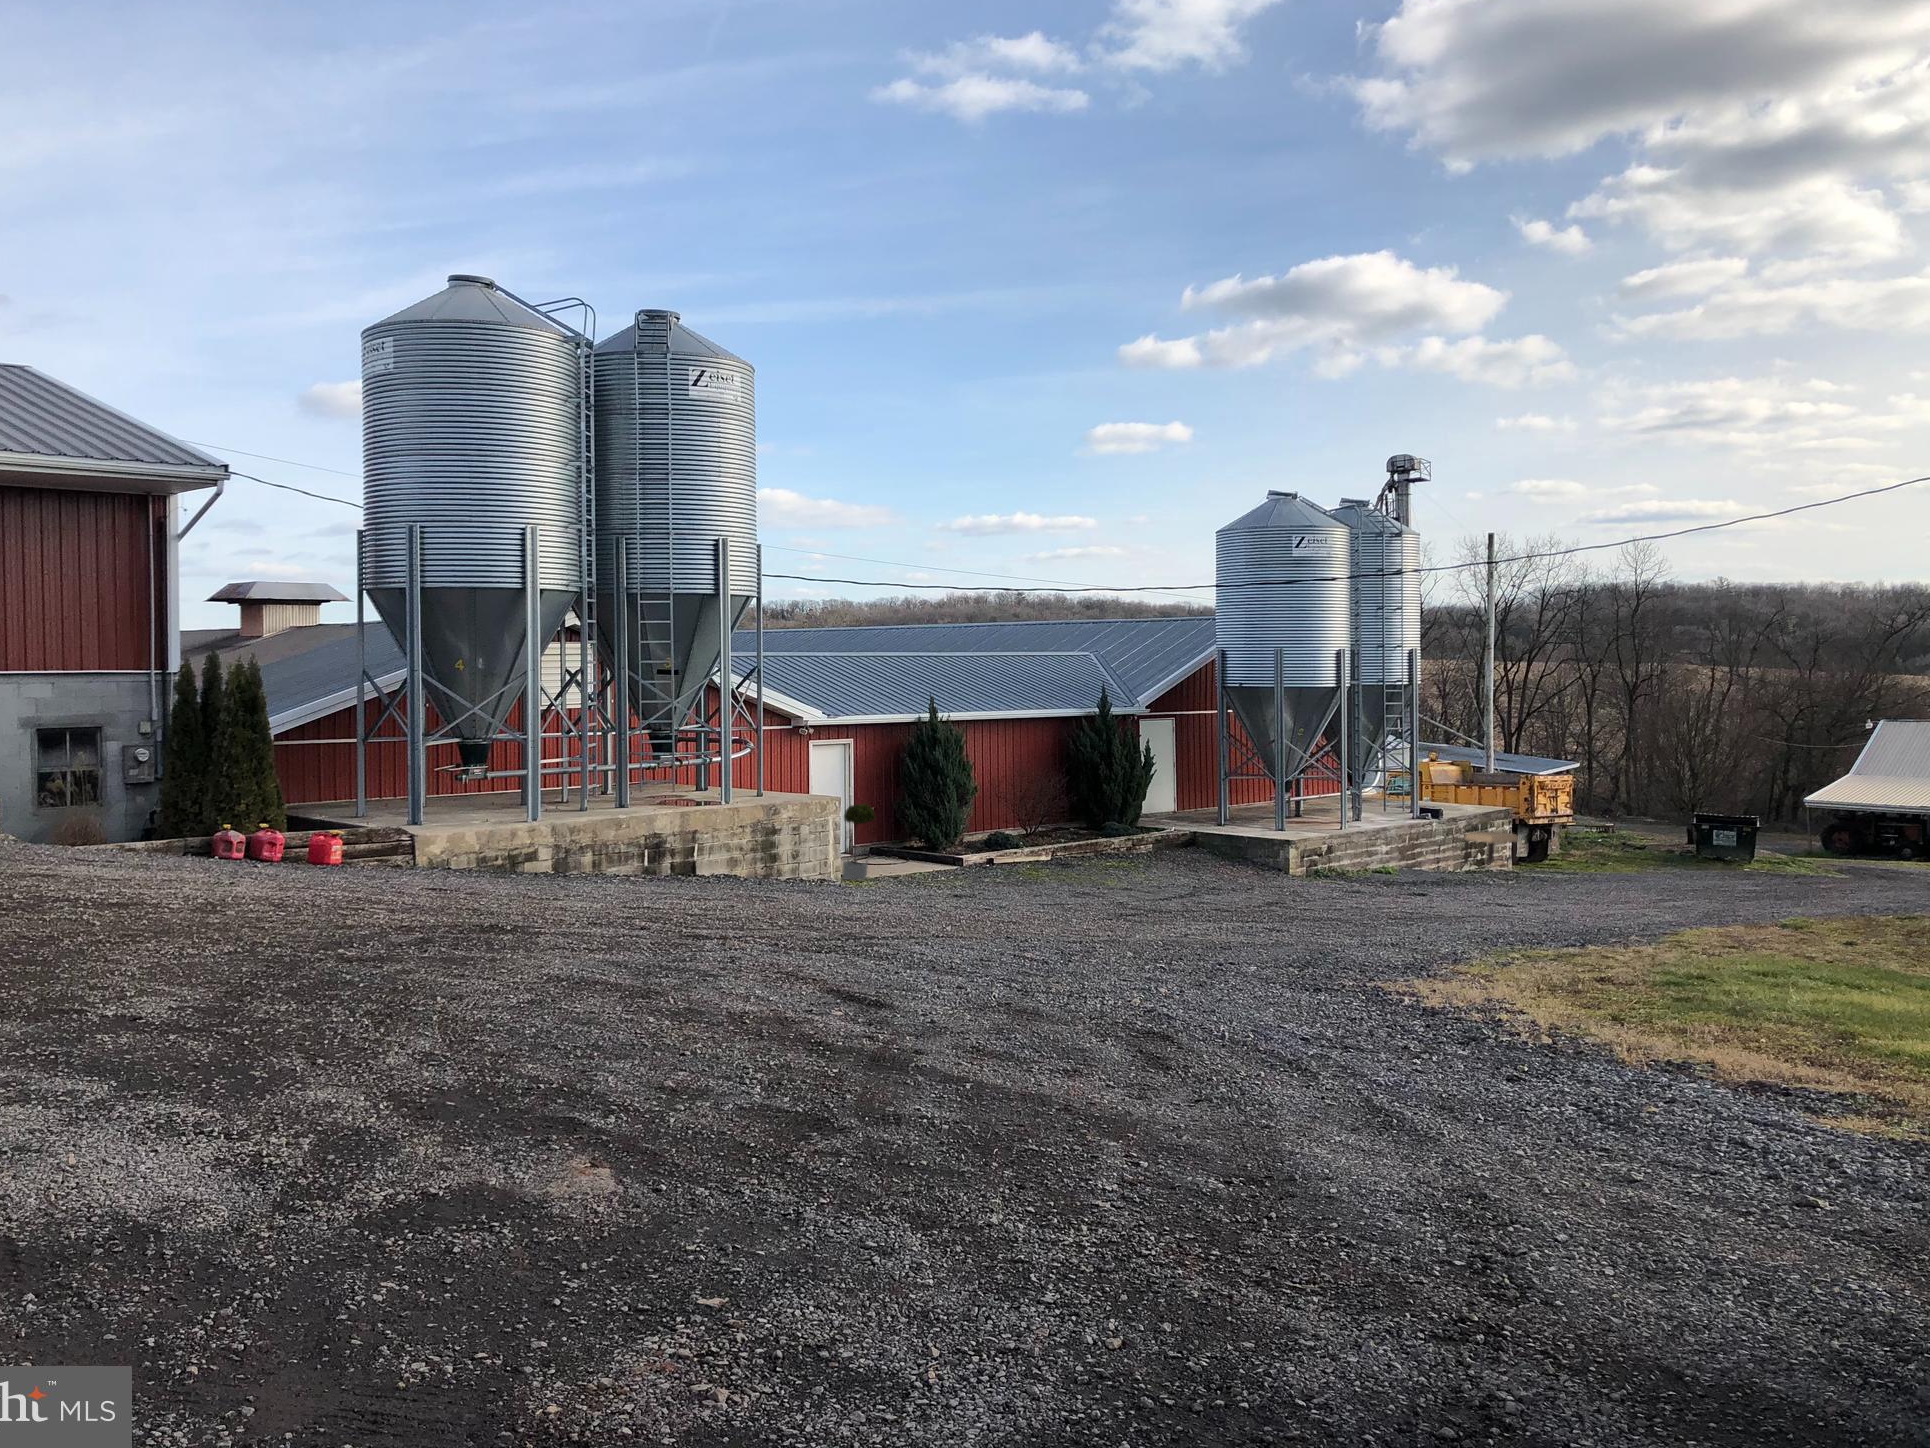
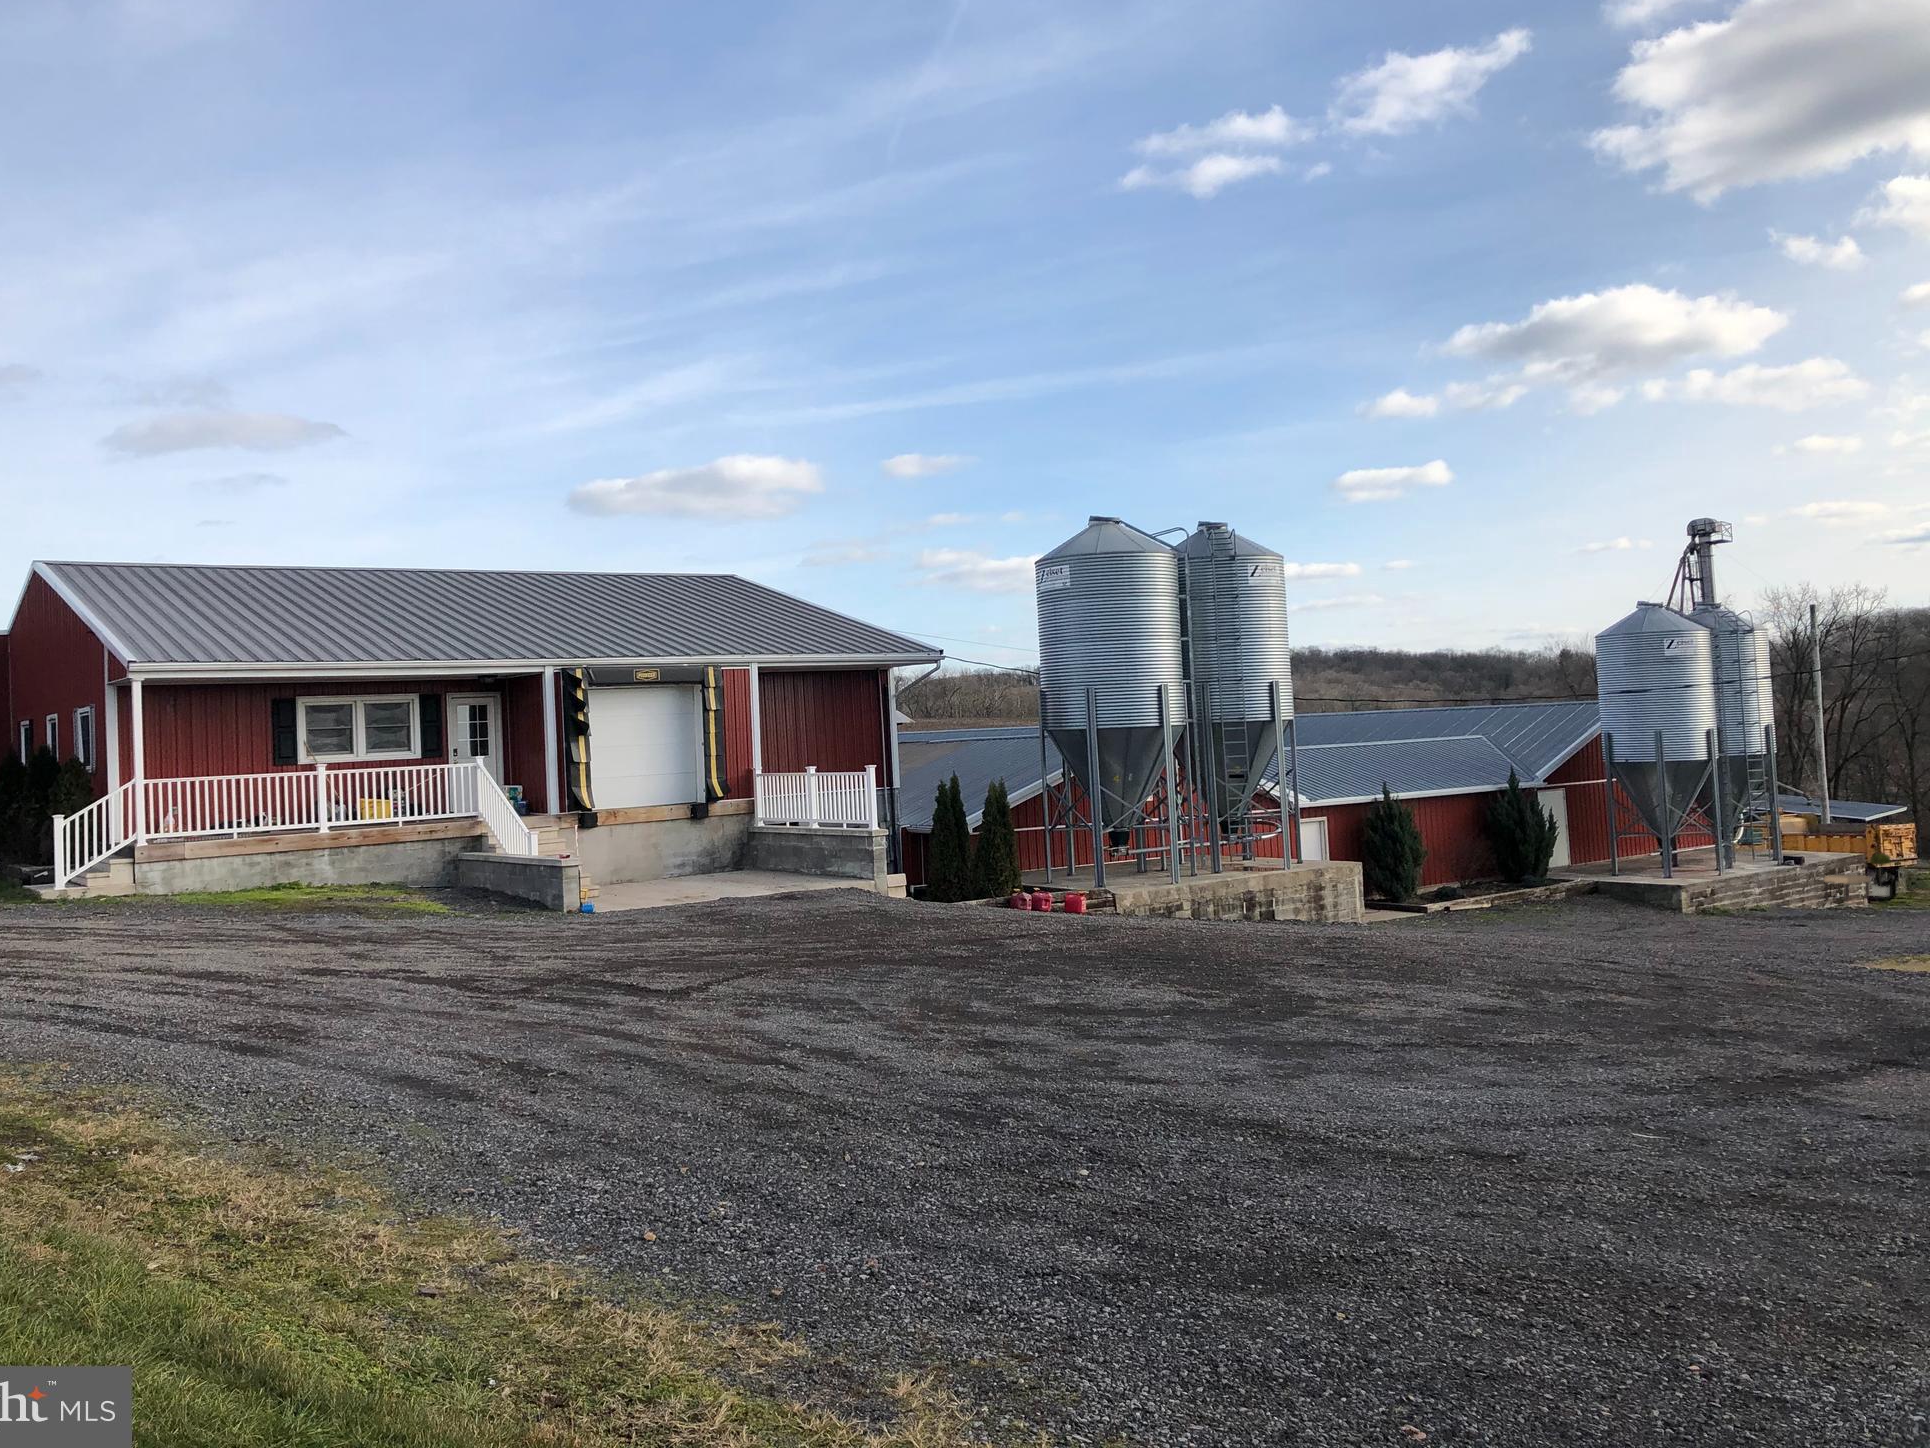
potted tree: present [842,804,875,881] -> present [1870,854,1891,896]

